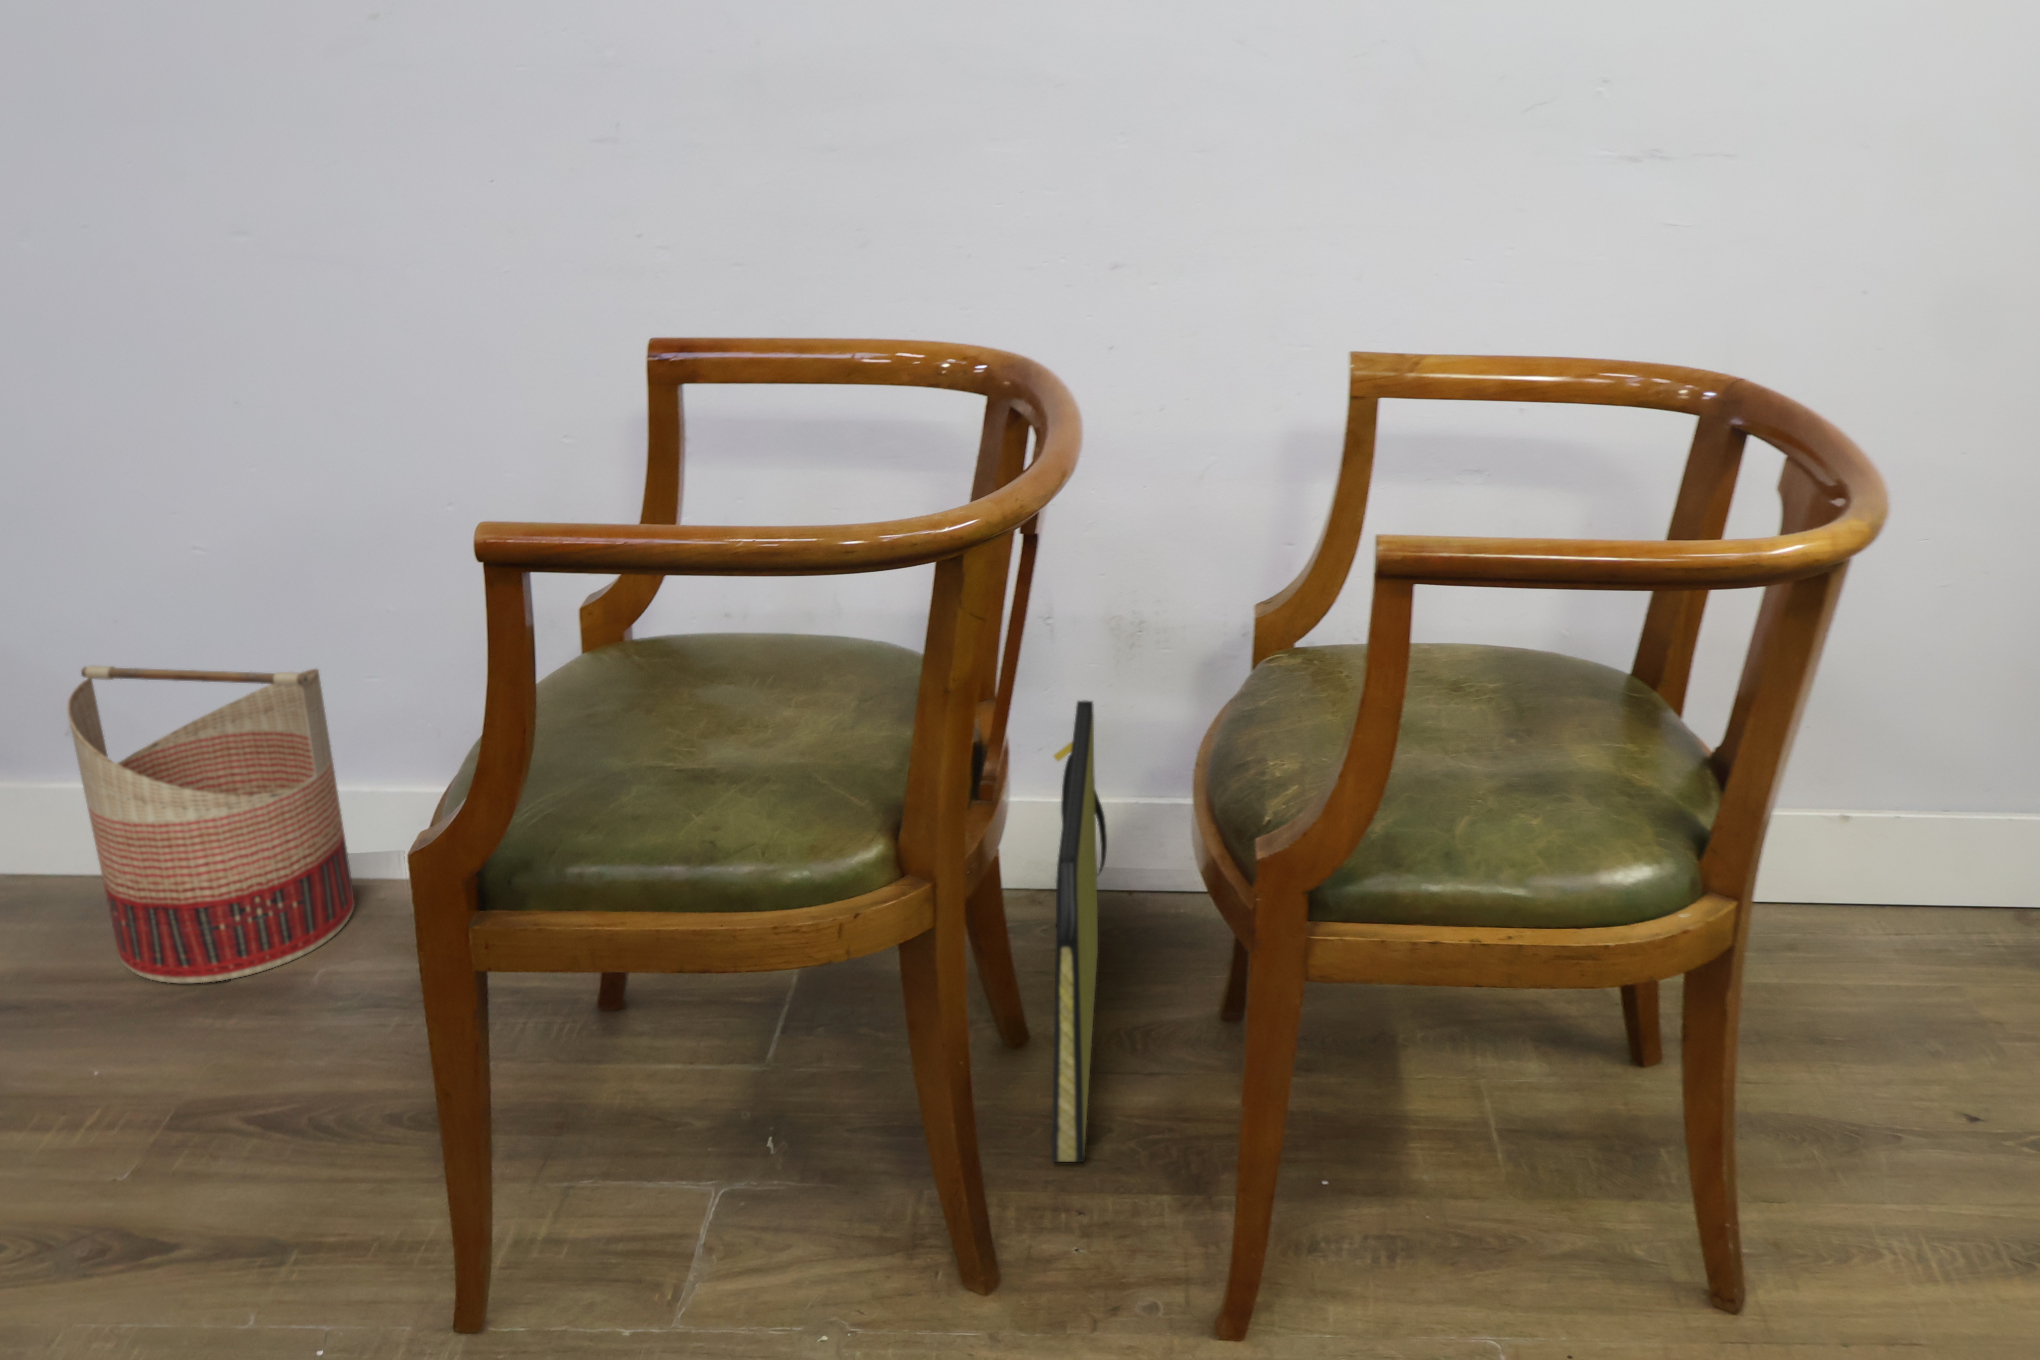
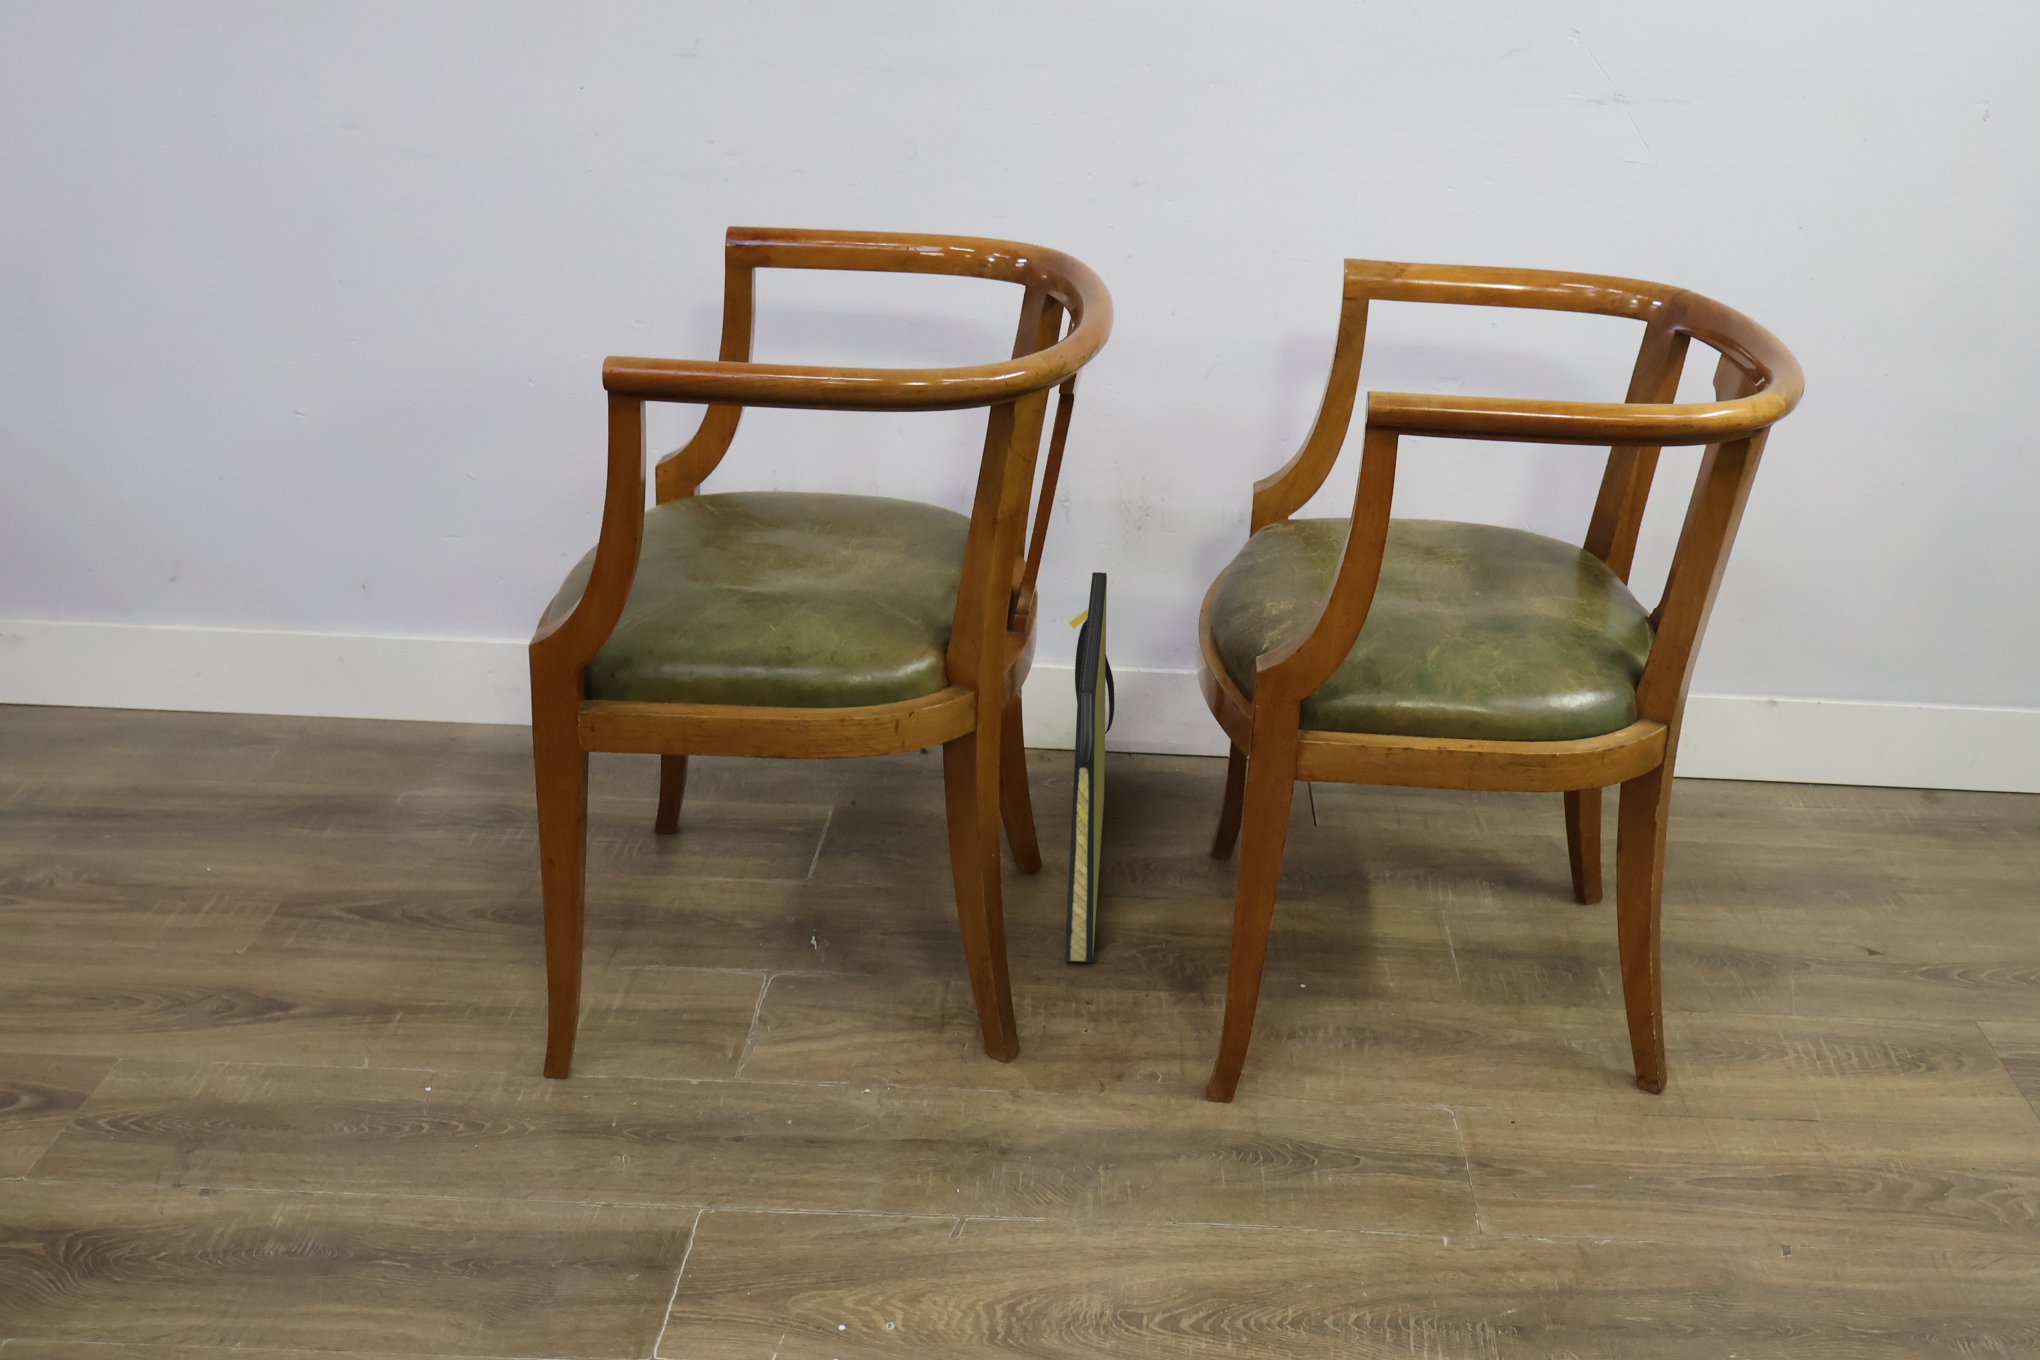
basket: present [68,666,355,983] -> none [191,517,437,802]

